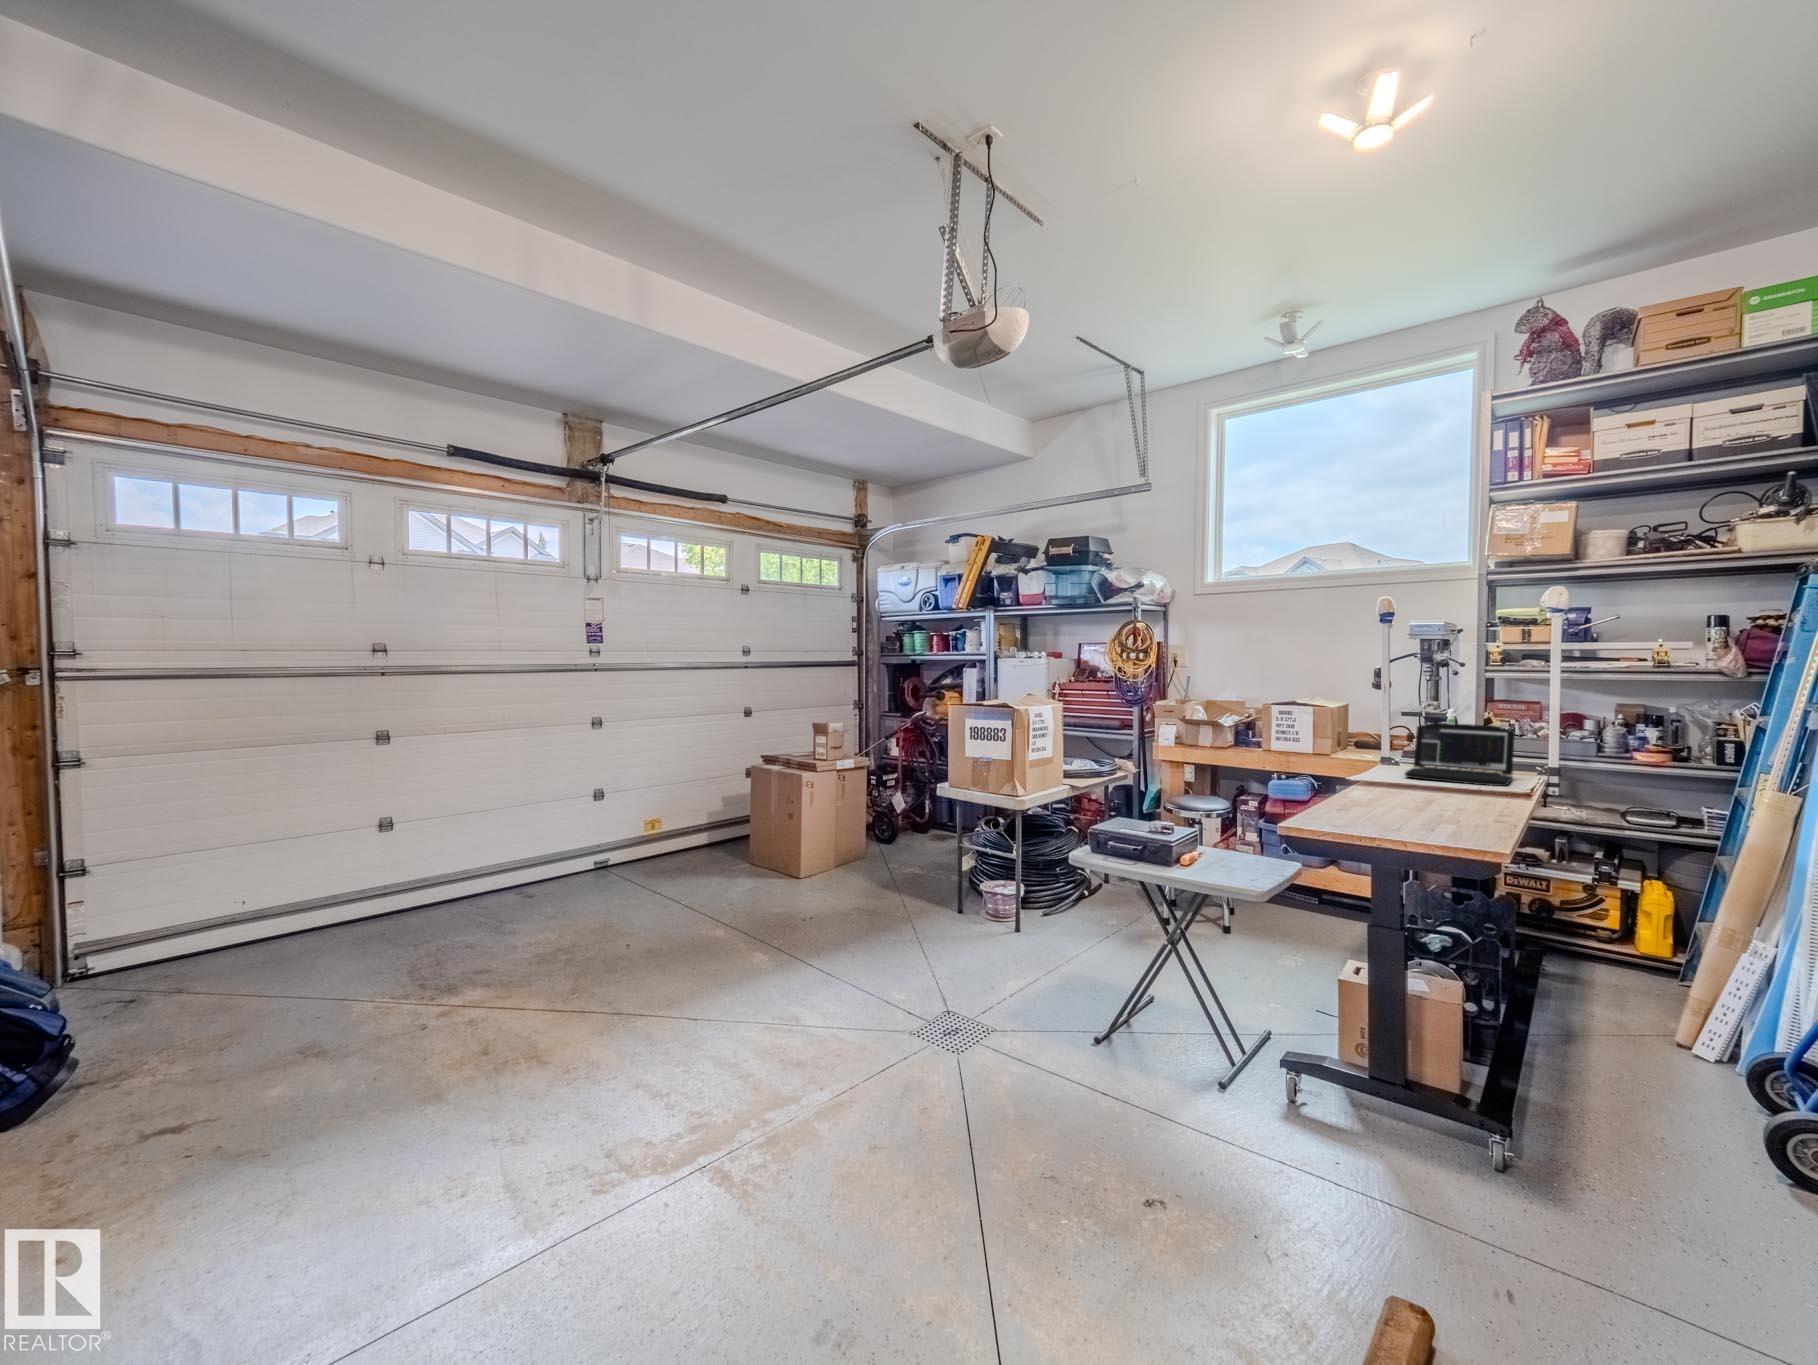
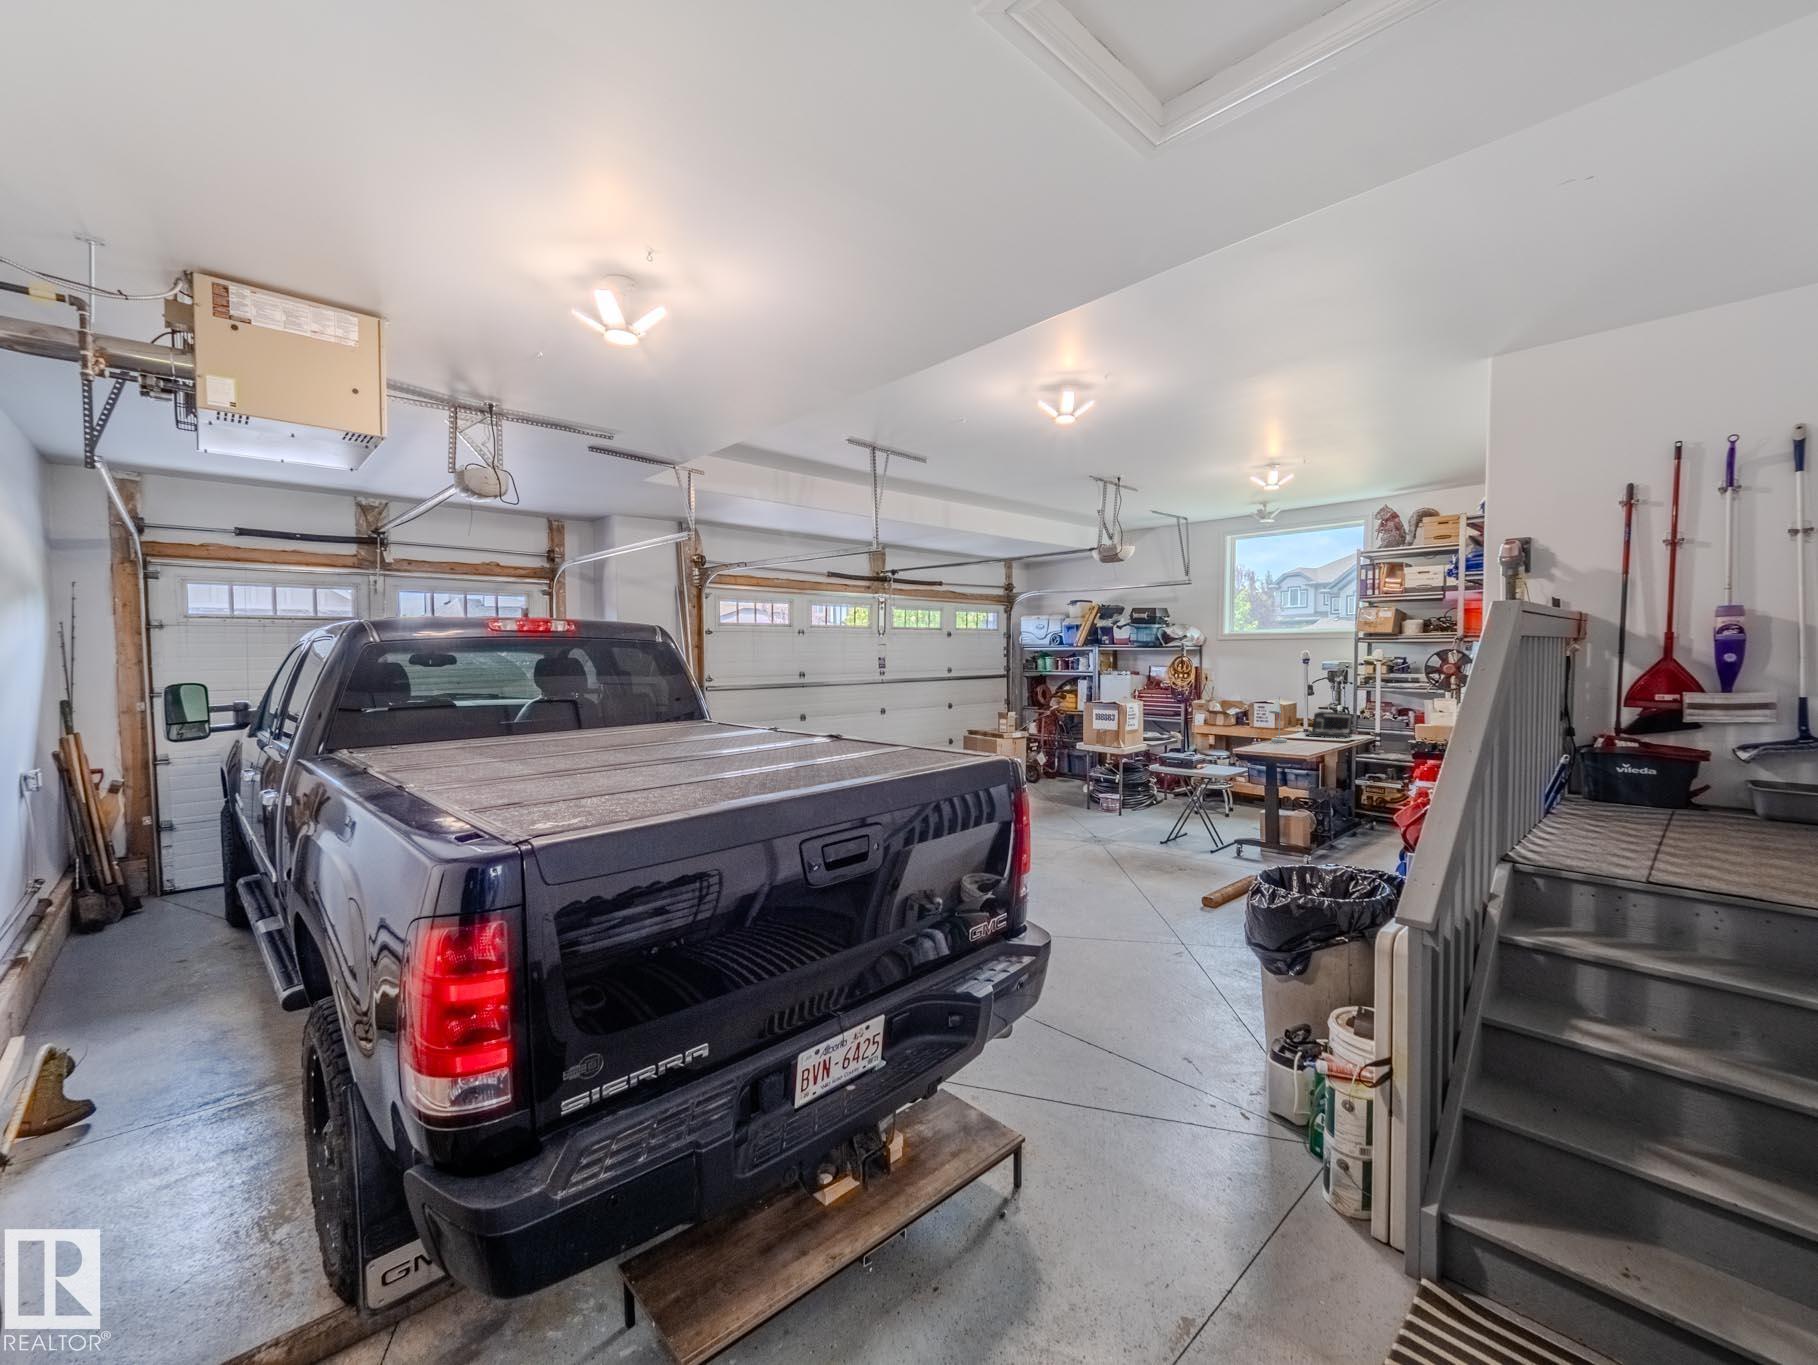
desk lamp: none [1361,691,1402,806] -> present [1269,697,1287,742]

